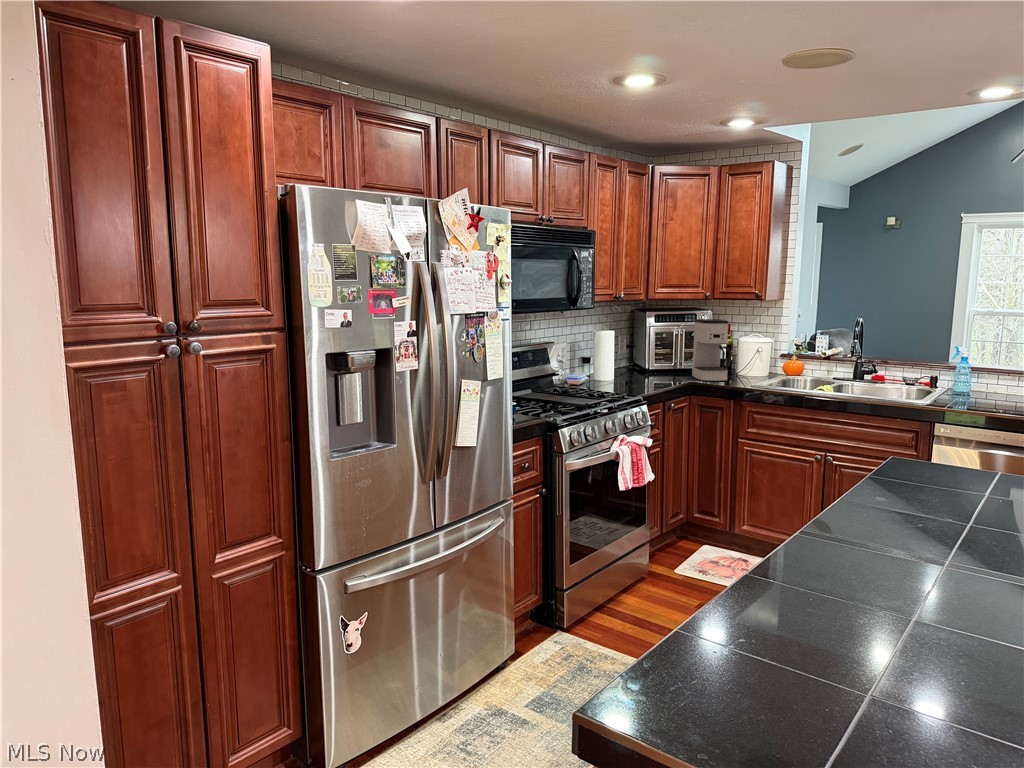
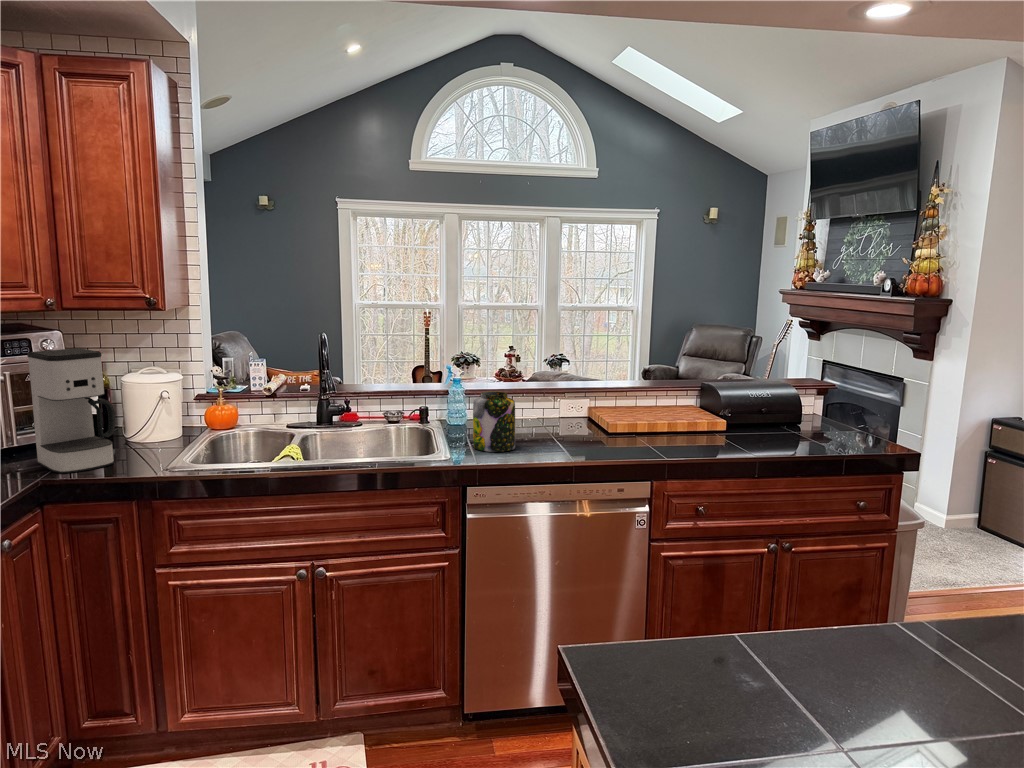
jar: none [961,365,1000,408] -> present [473,391,515,452]

